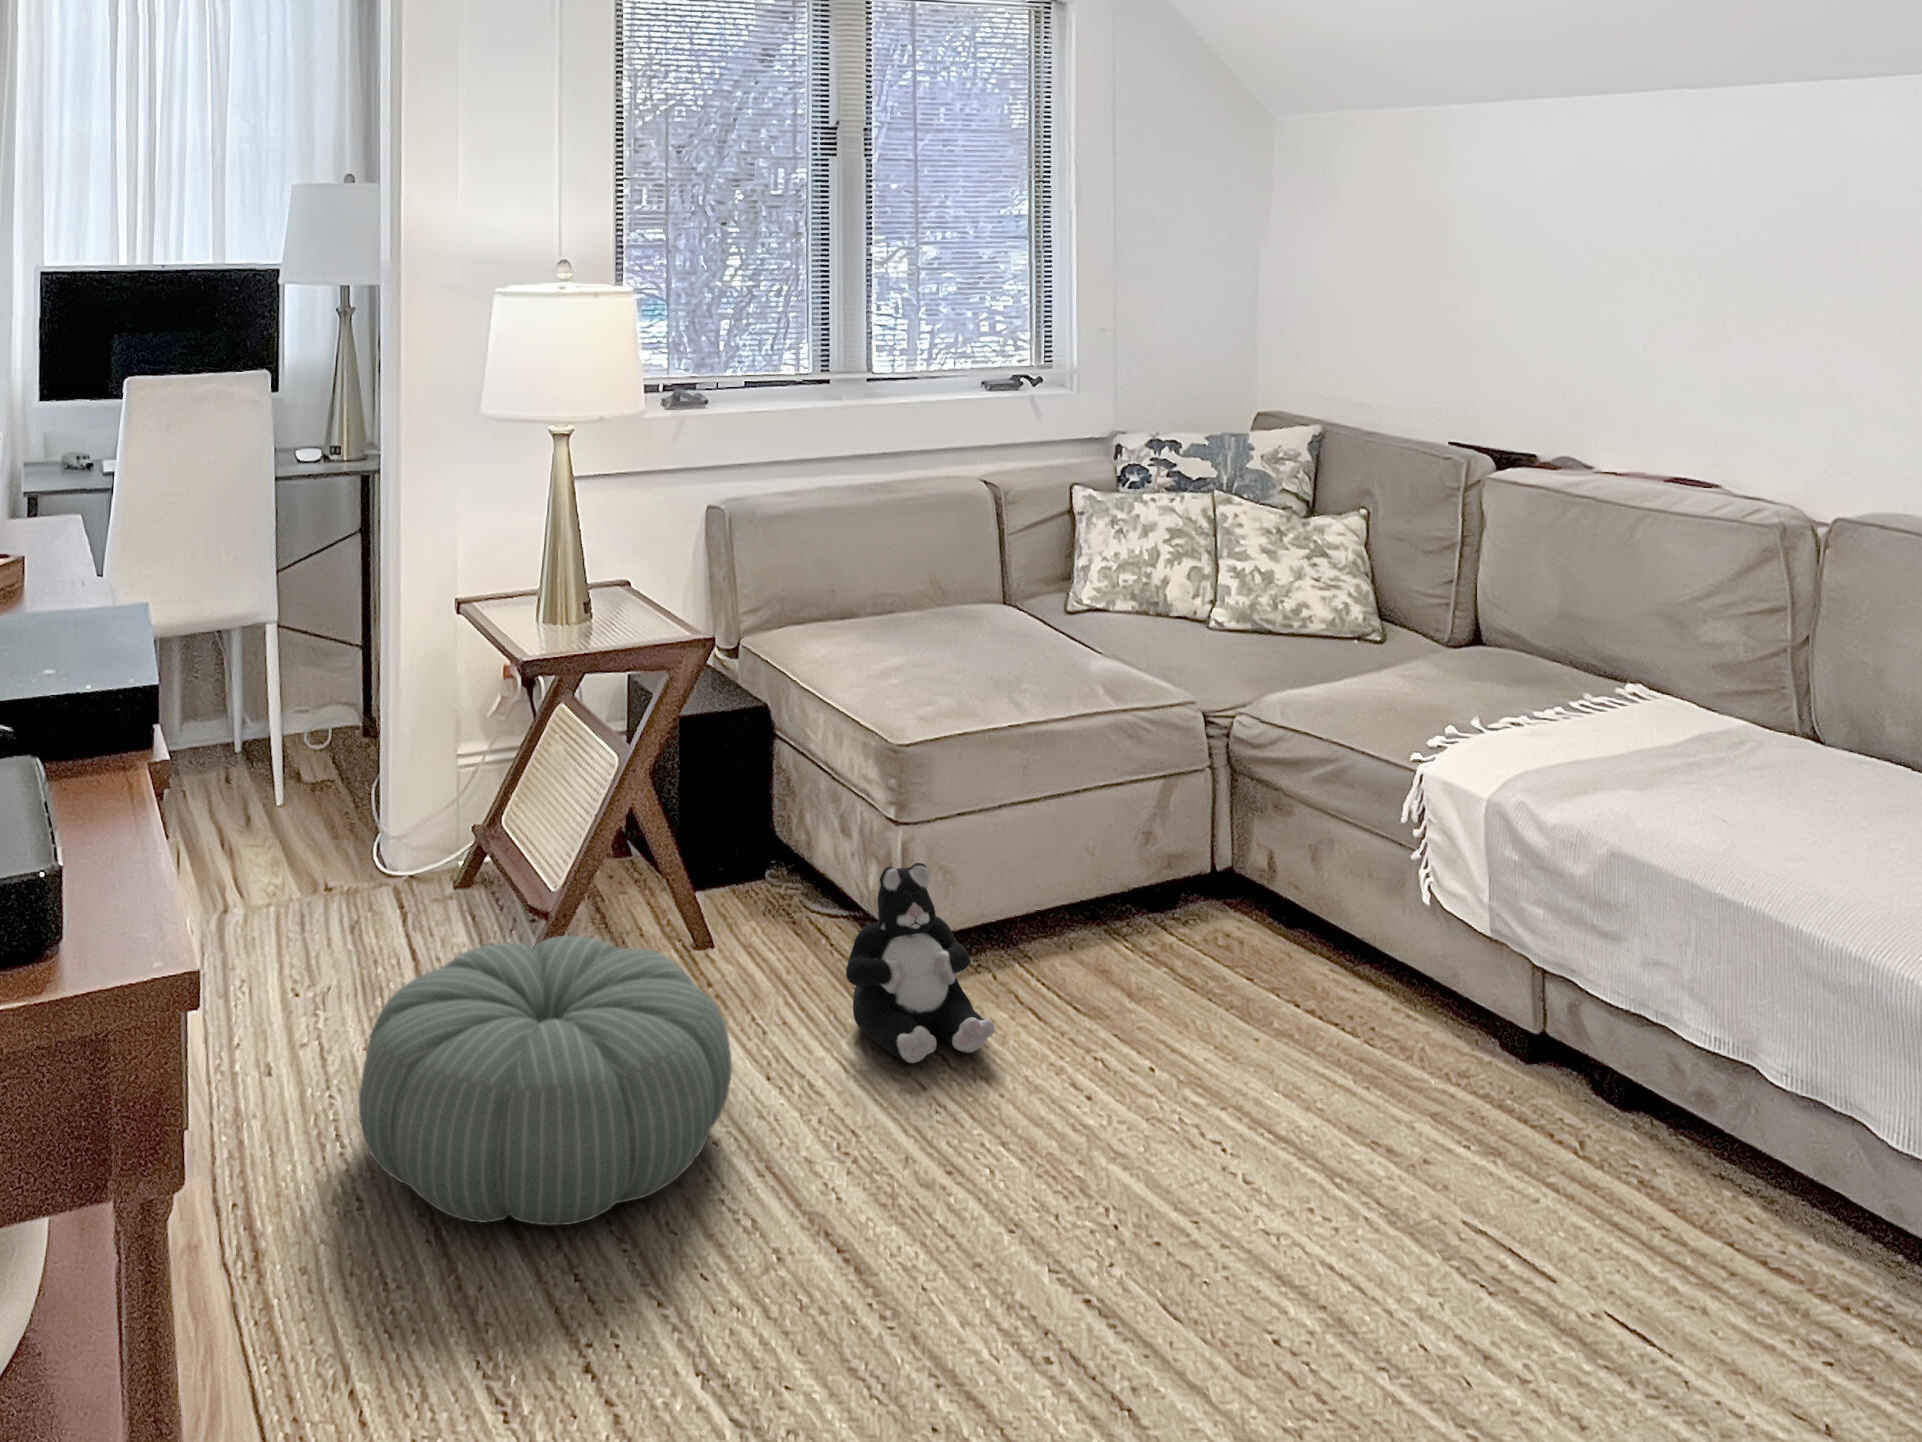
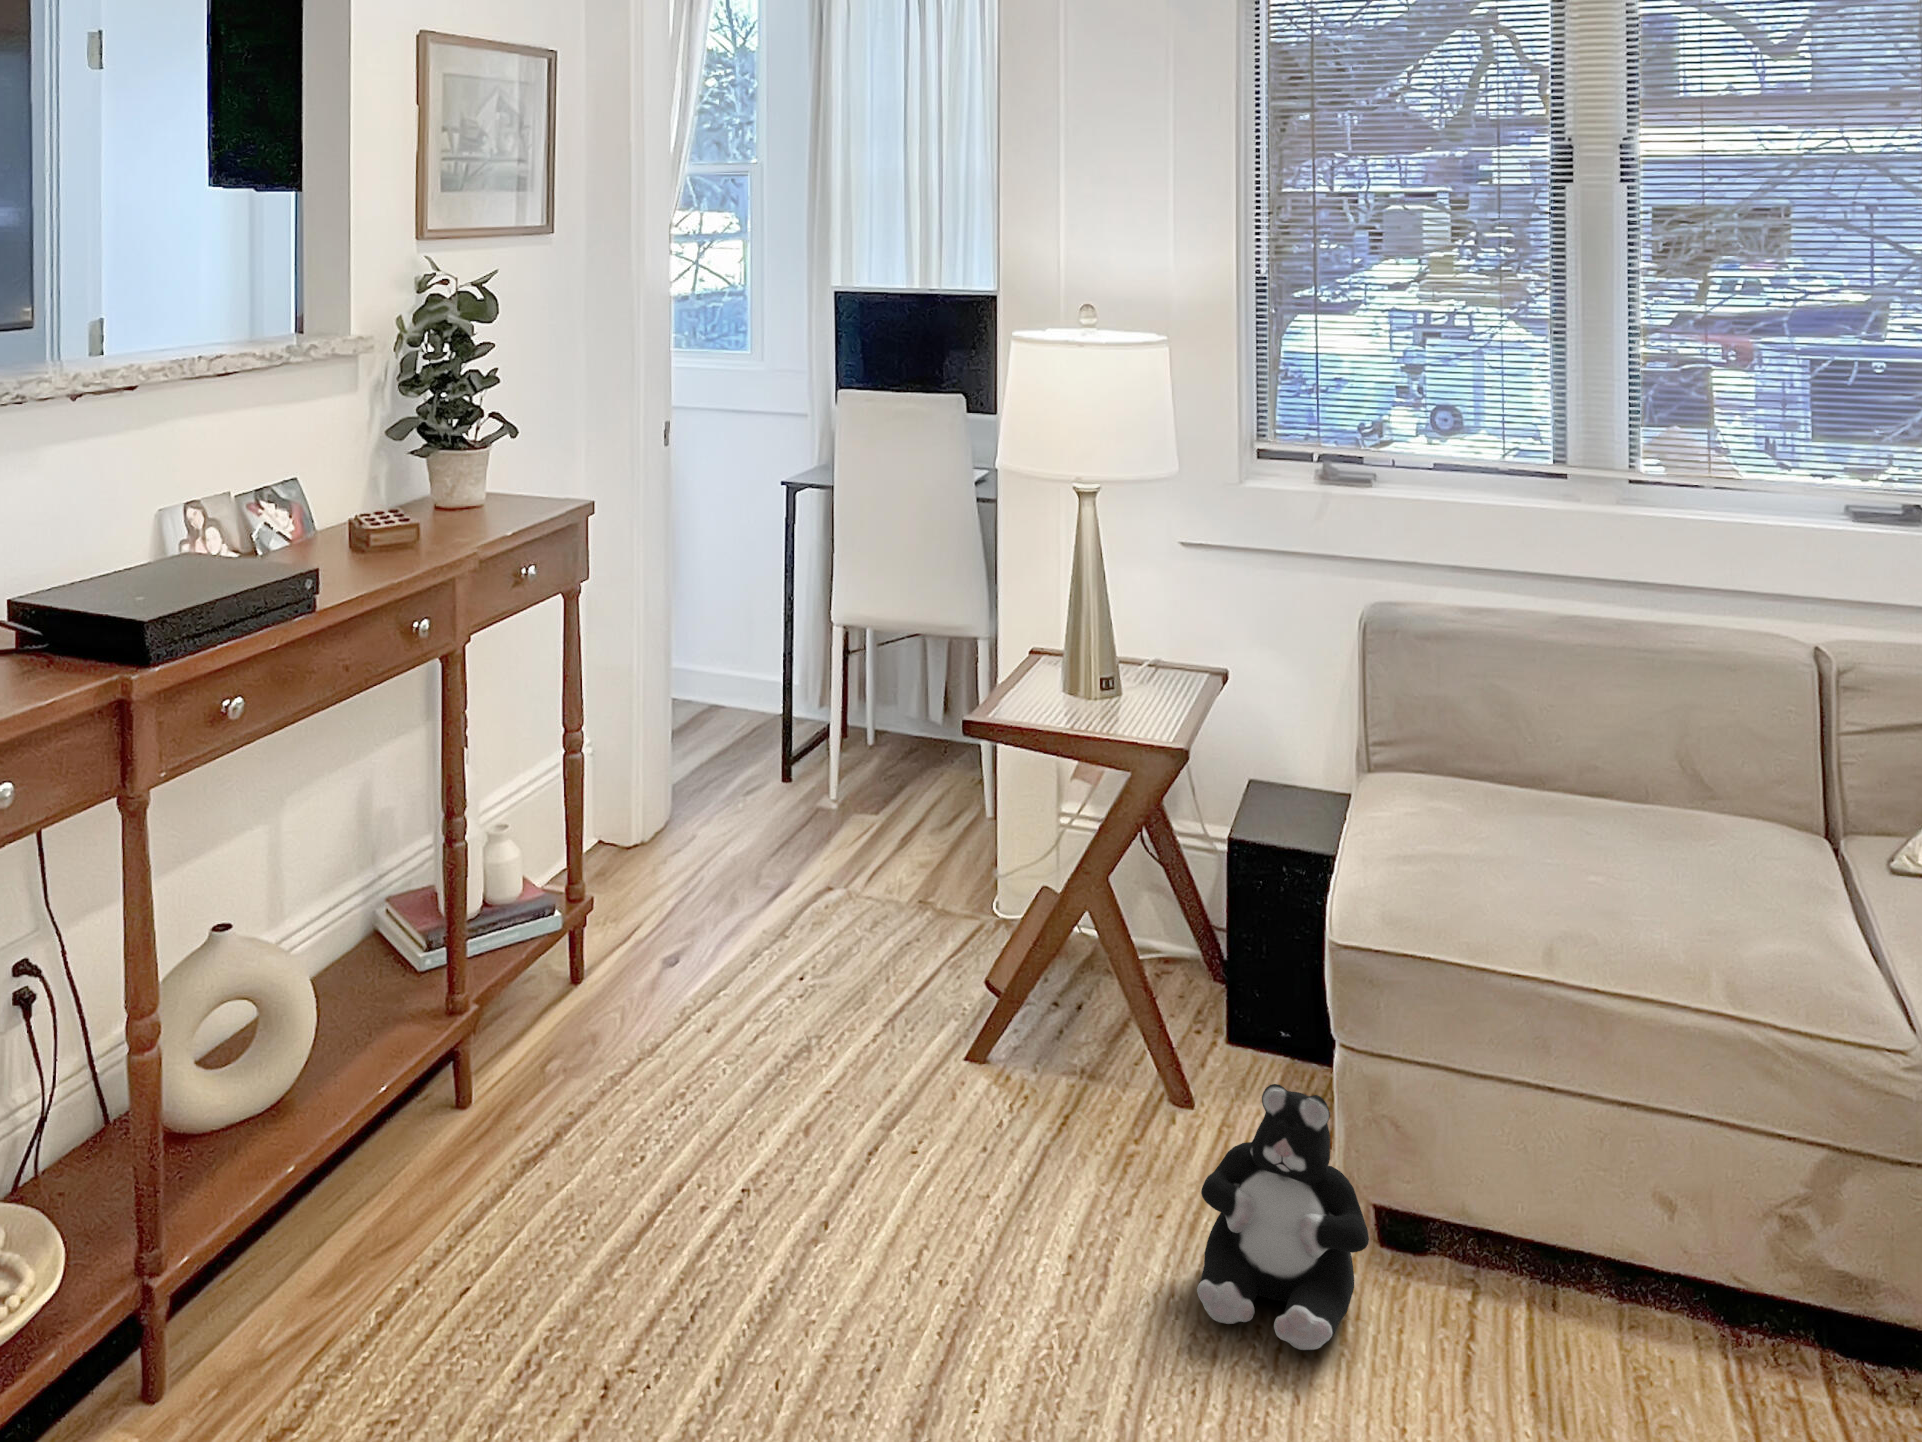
pouf: present [359,936,732,1225] -> none [633,986,1004,1286]

